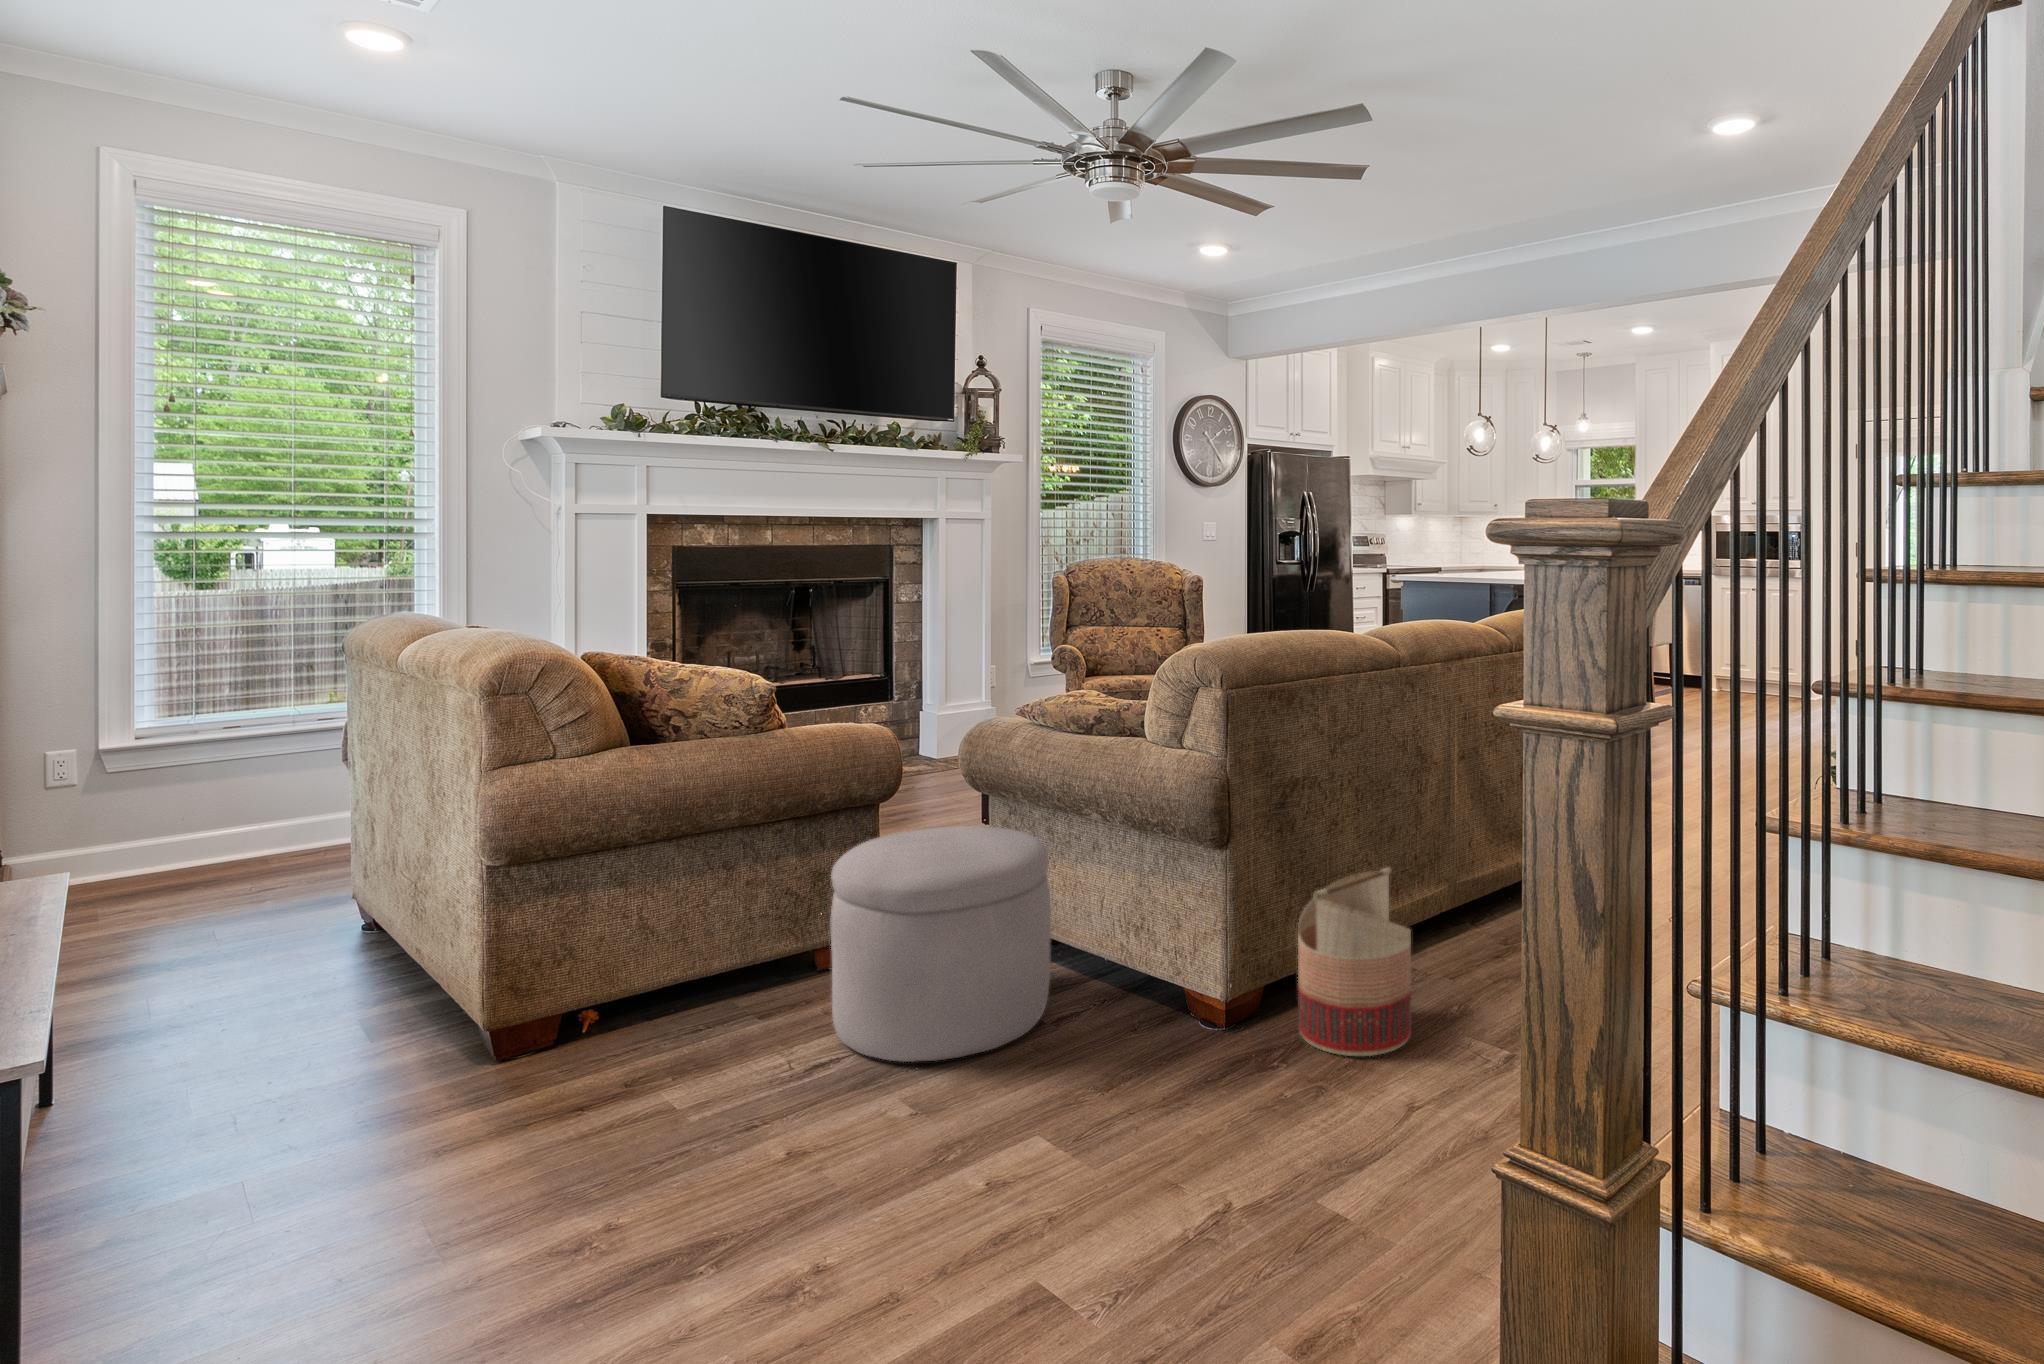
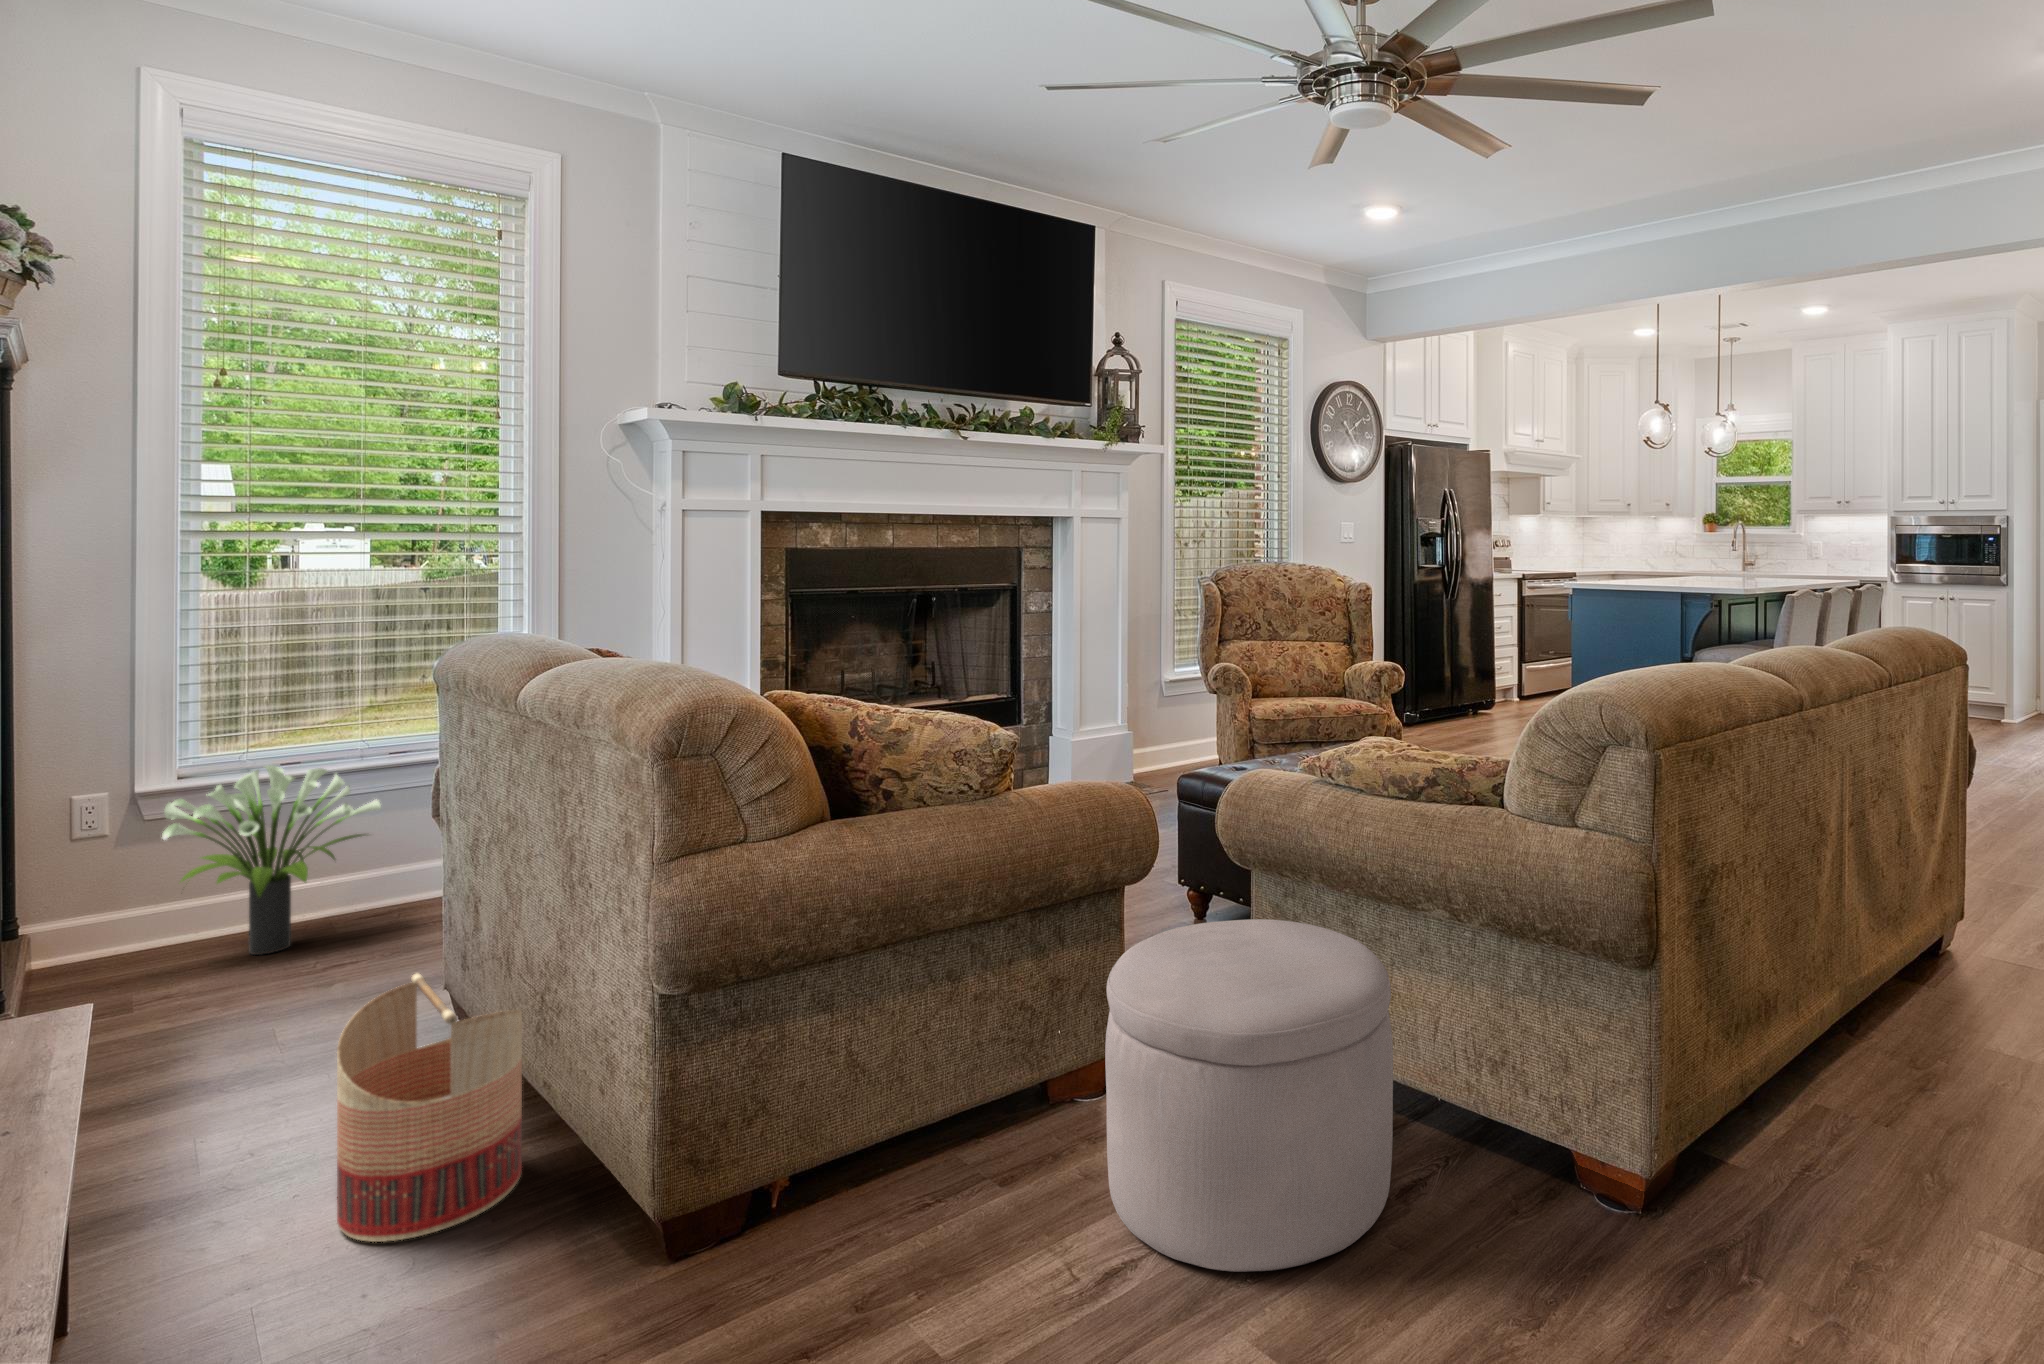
potted plant: none [119,727,305,884] -> present [162,765,381,955]
basket: present [1298,867,1411,1056] -> present [337,974,522,1242]

